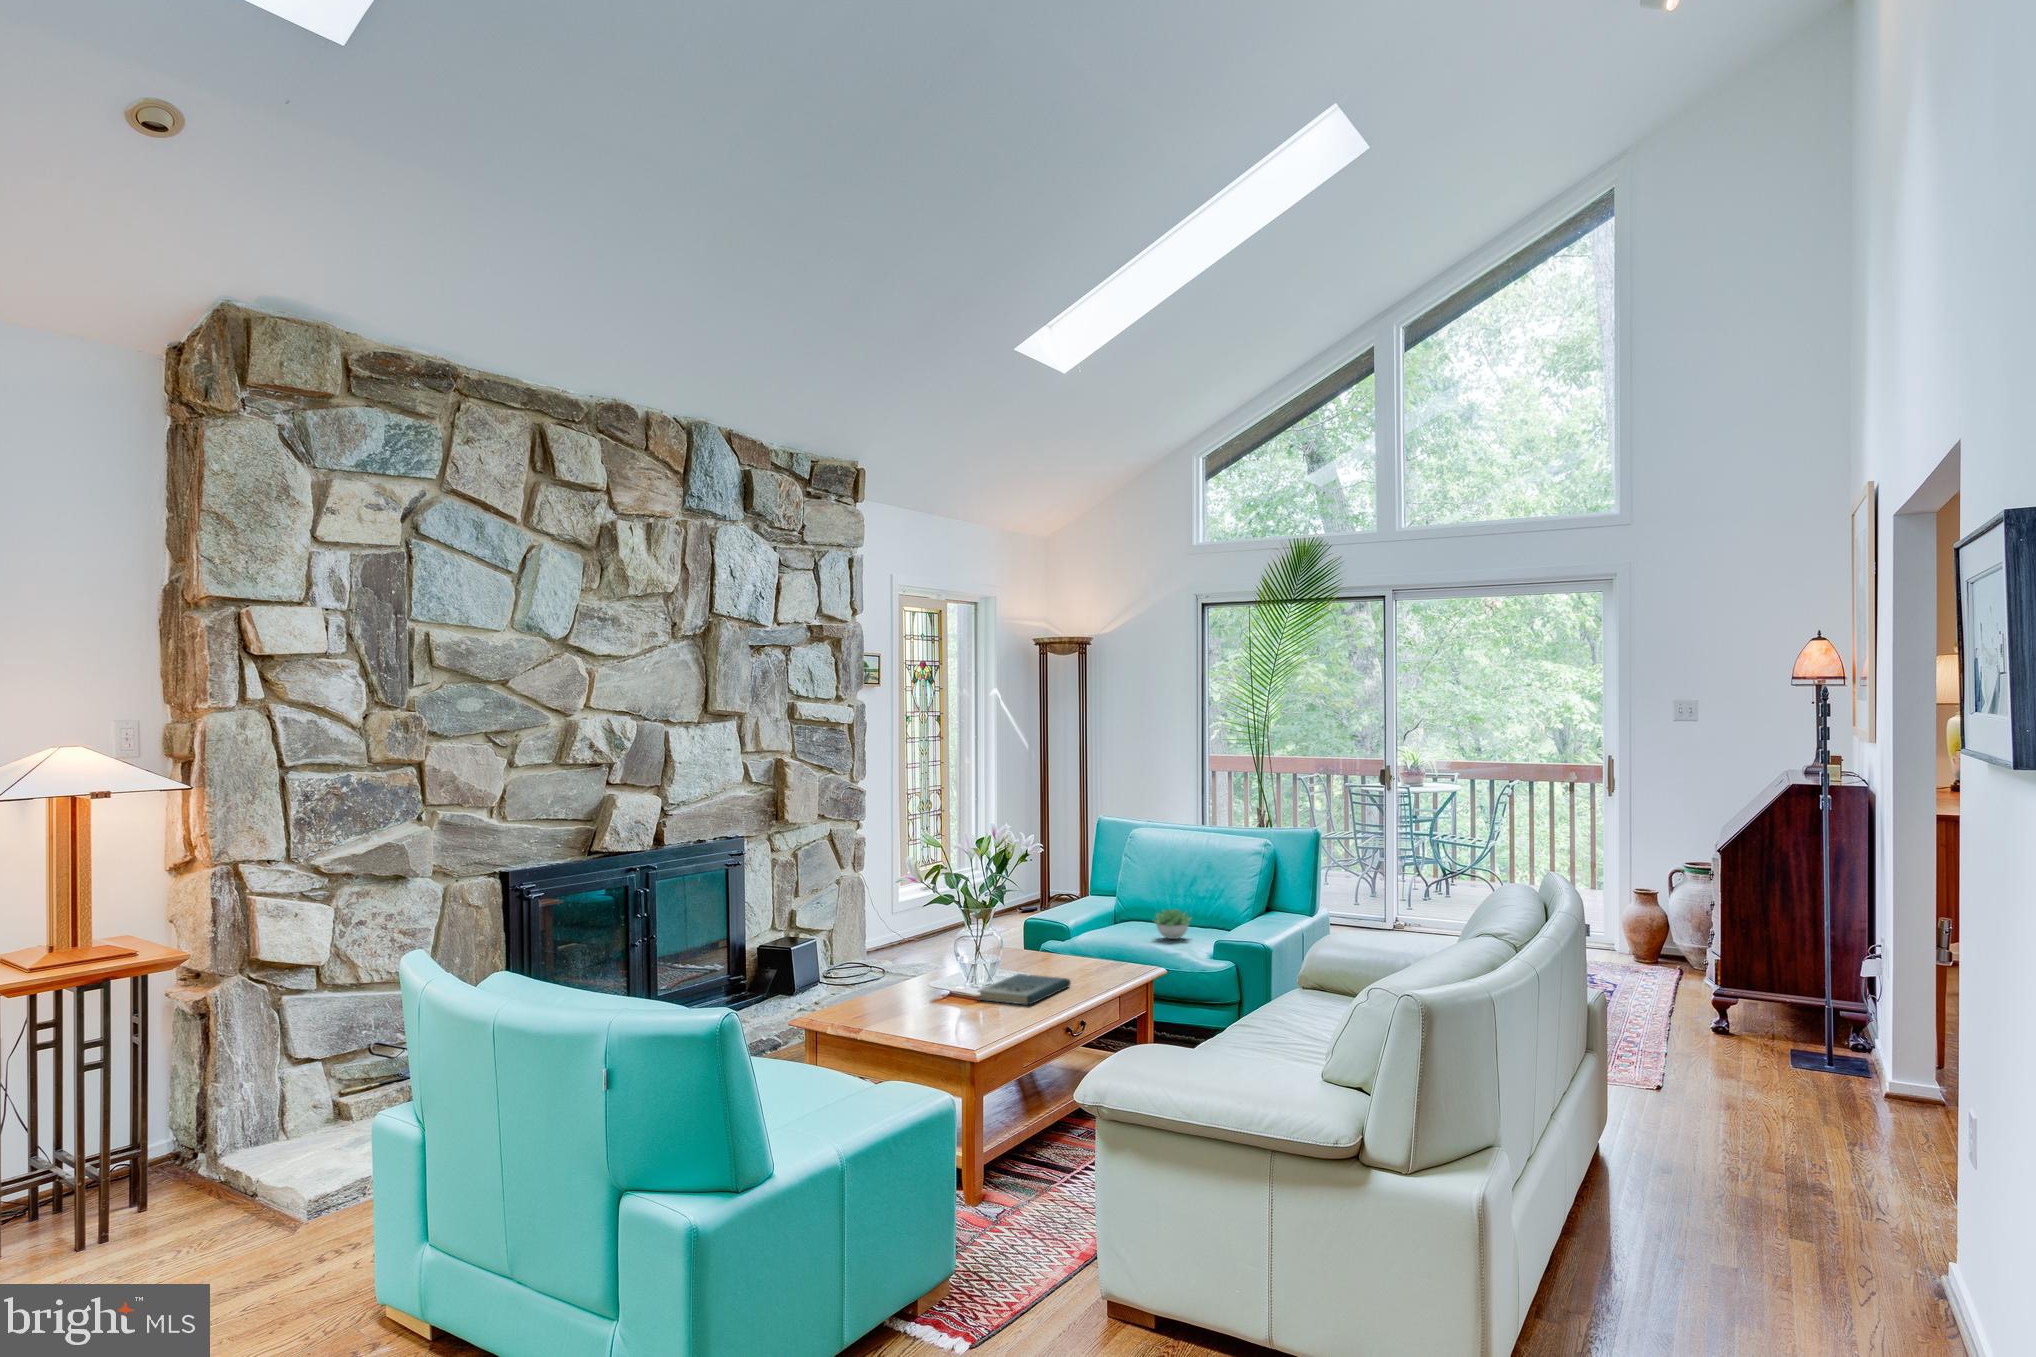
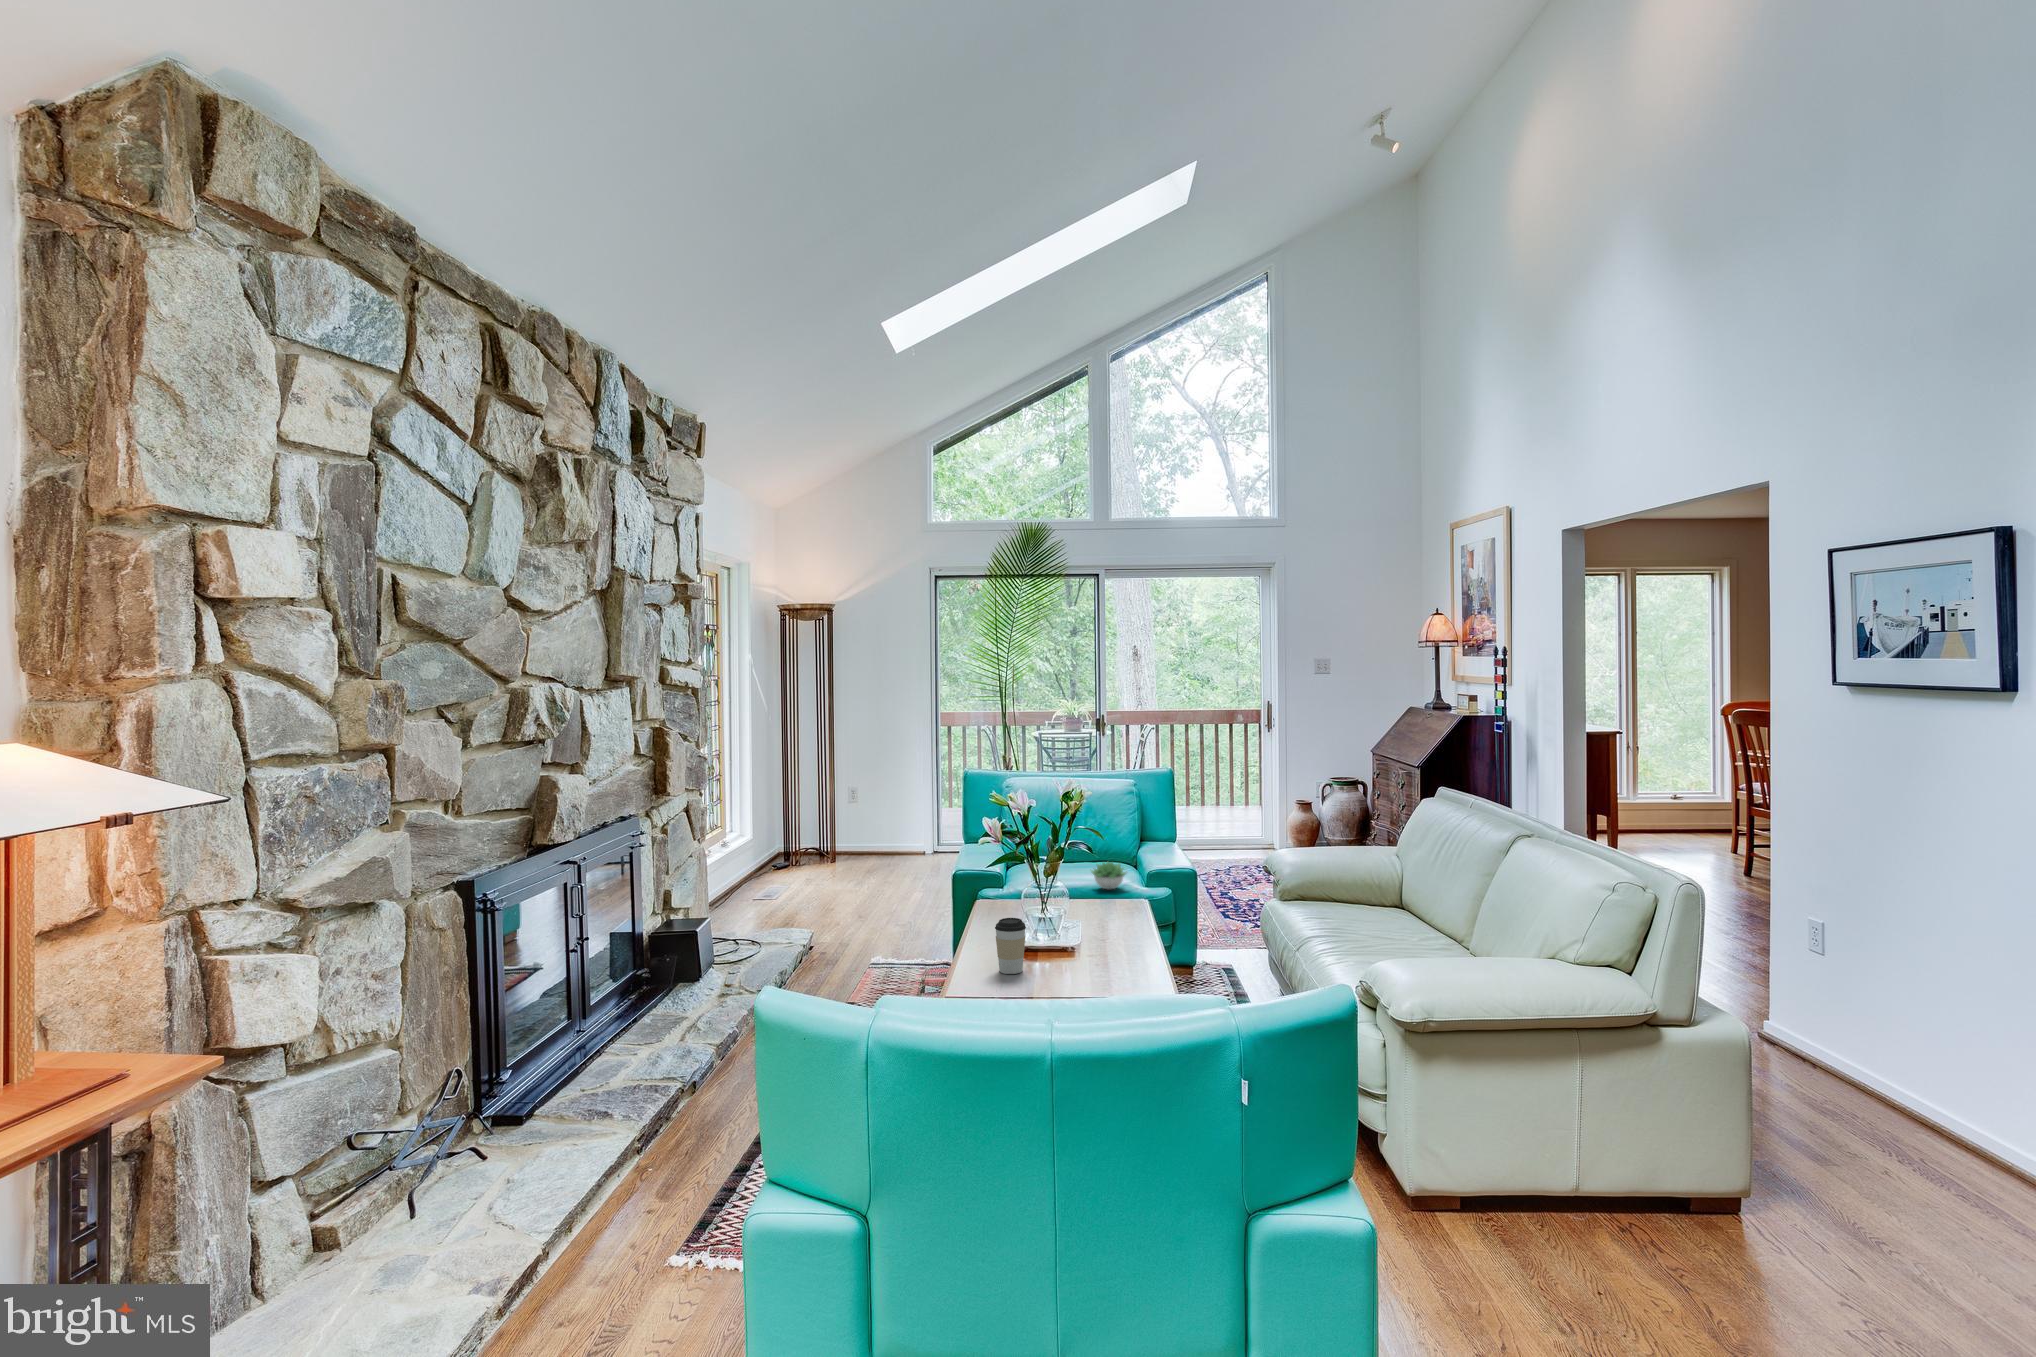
coffee cup: none [917,942,948,997] -> present [995,918,1026,974]
book: present [978,974,1071,1005] -> none [1064,939,1128,971]

